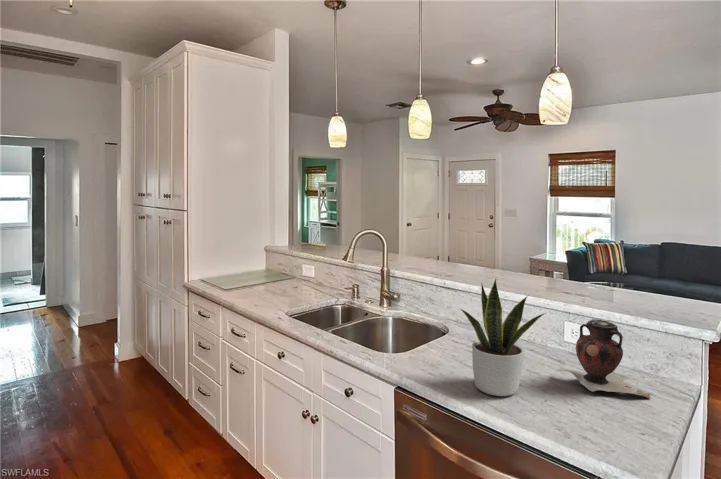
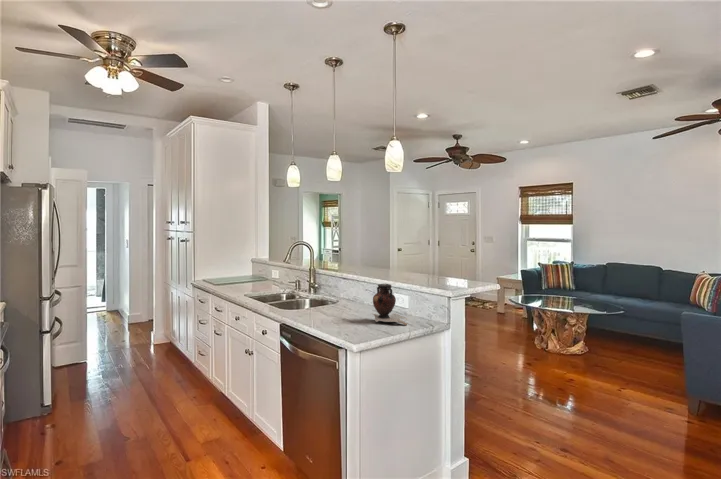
potted plant: present [461,279,545,396] -> none [311,258,347,323]

